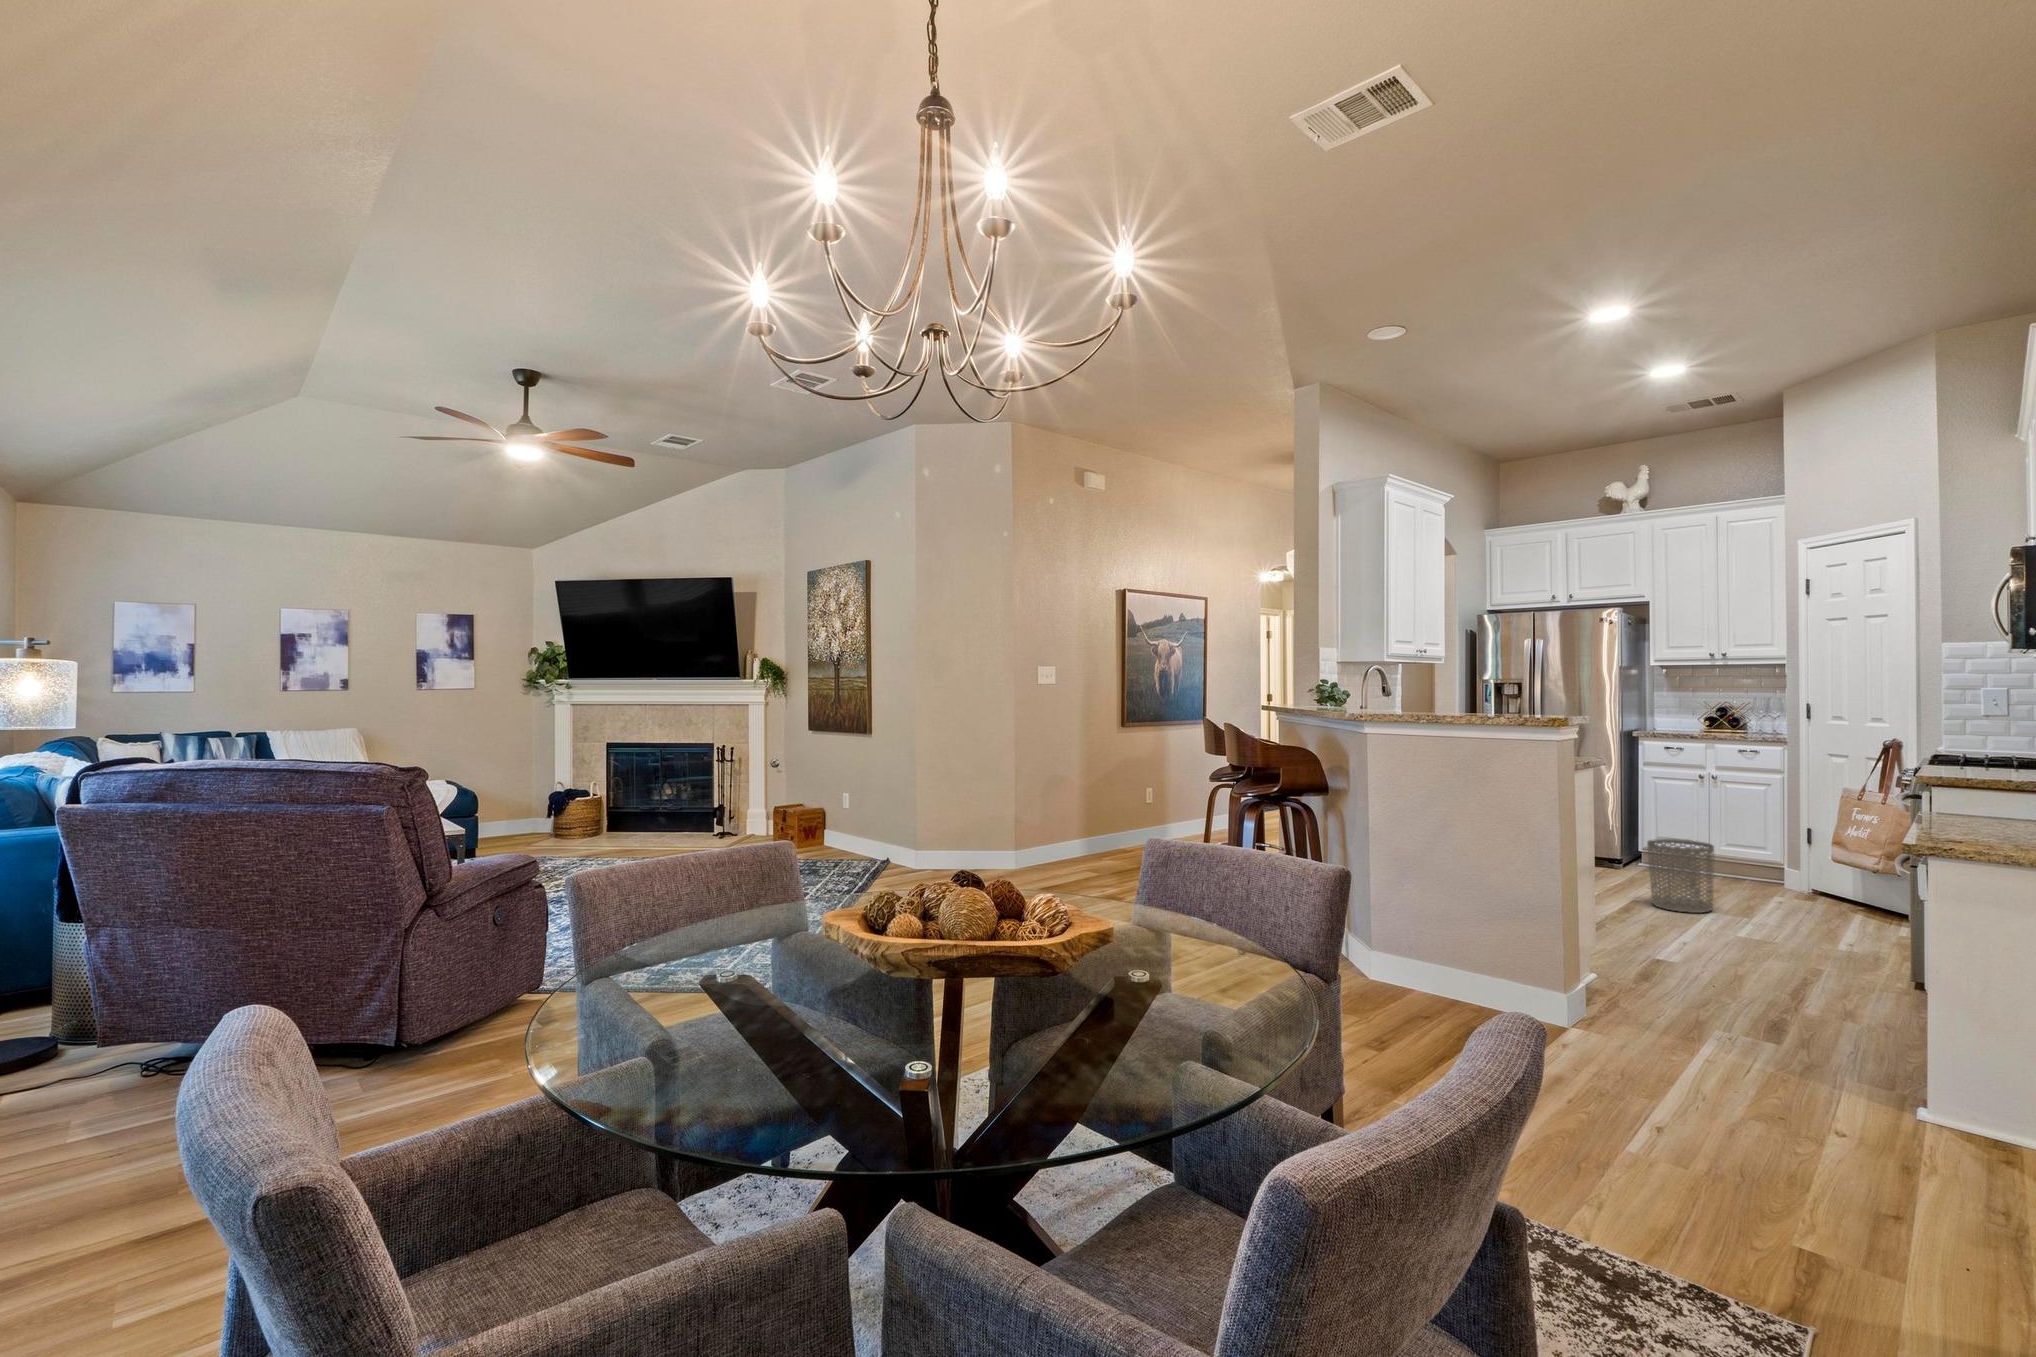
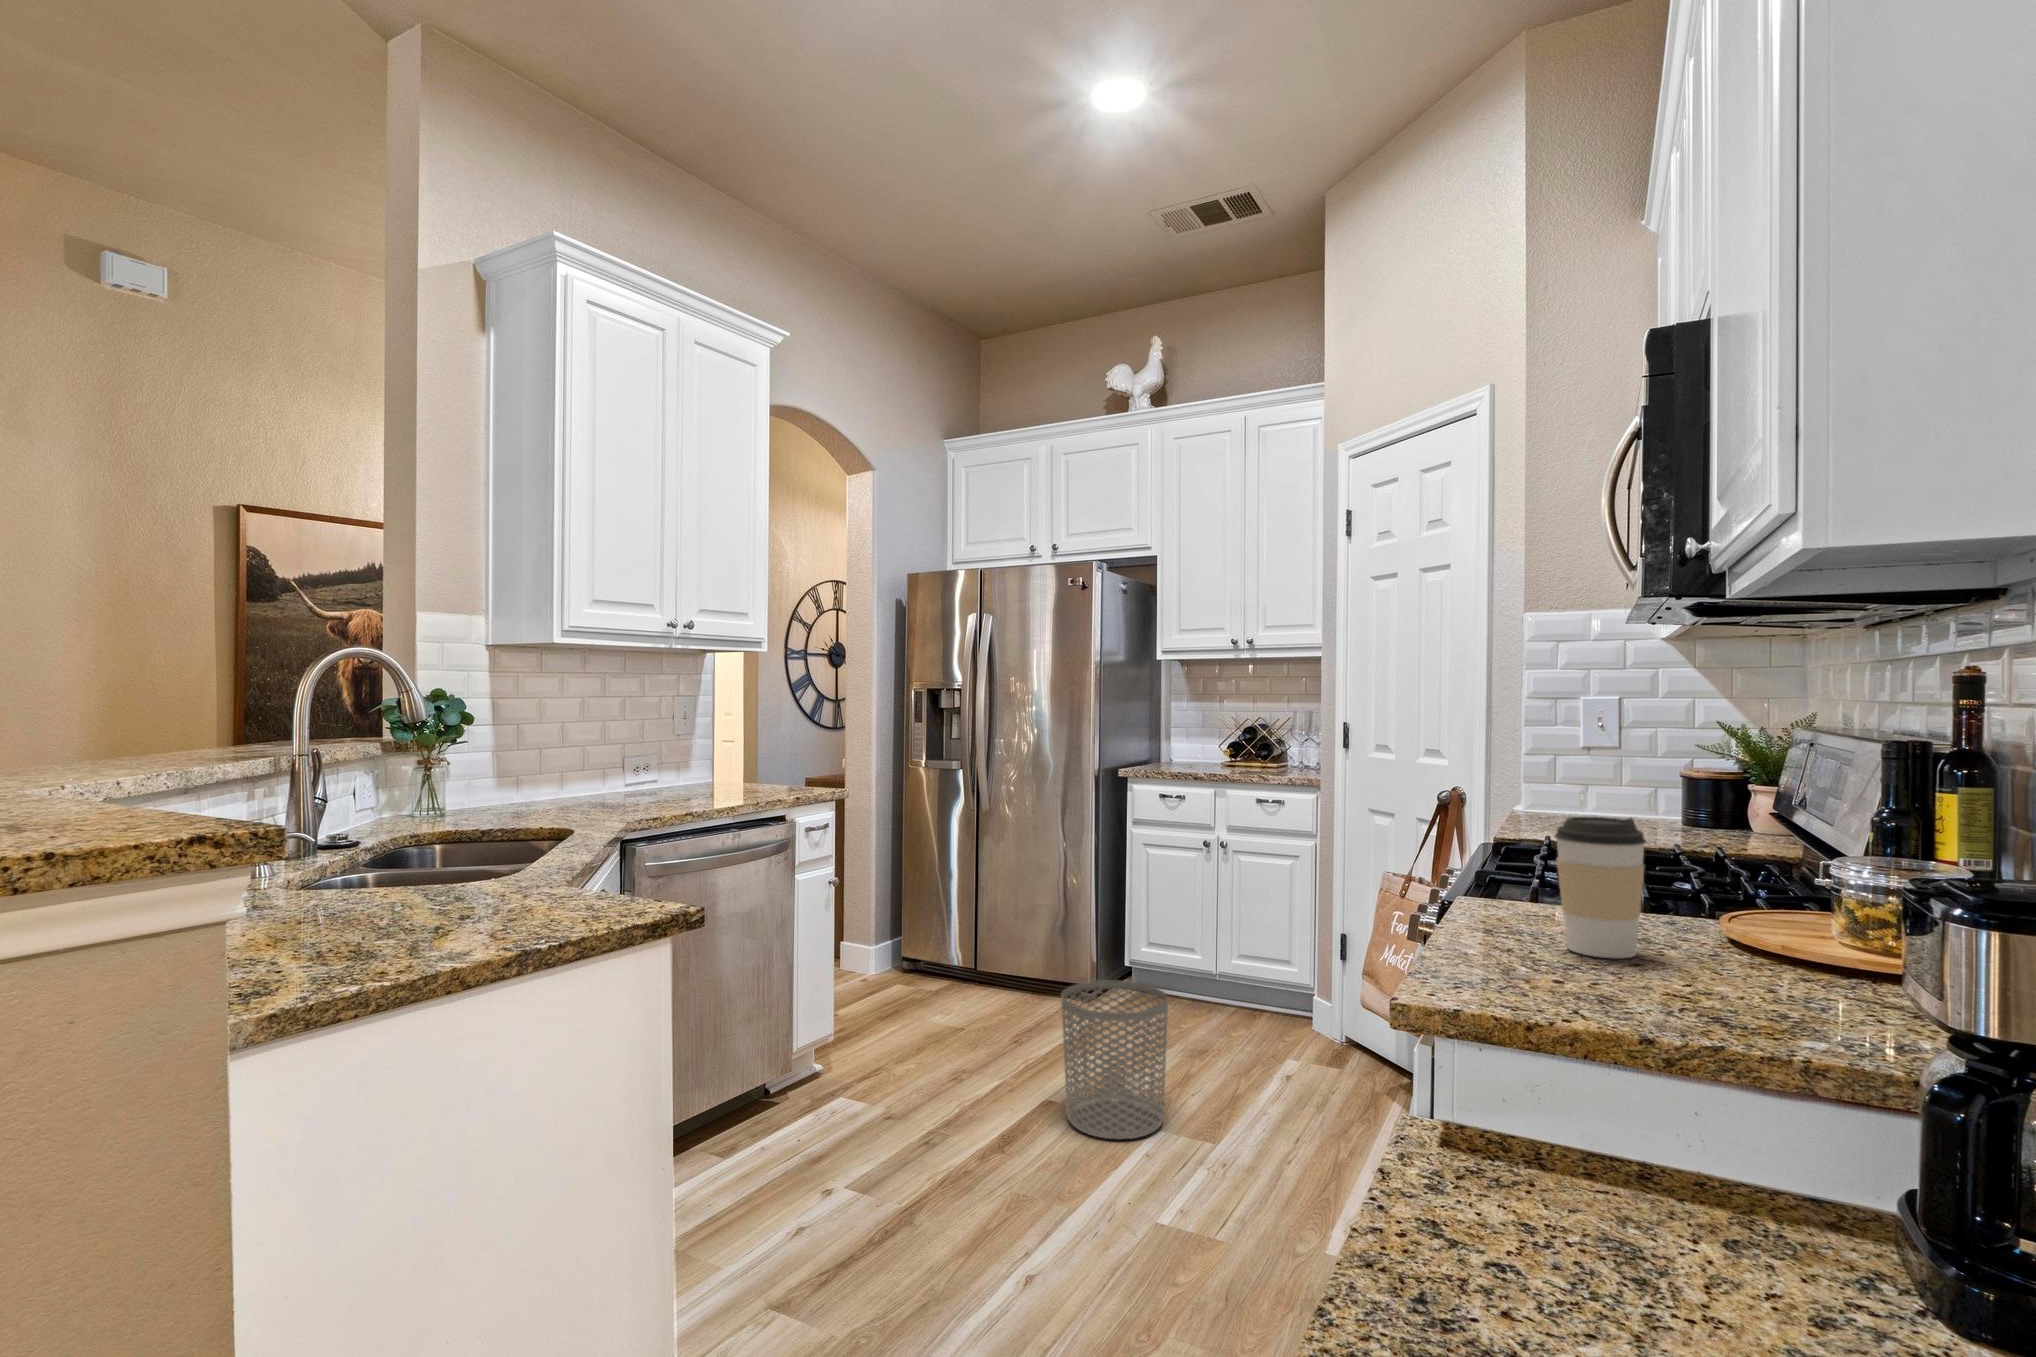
coffee cup: none [1964,727,2001,770] -> present [1555,817,1646,958]

